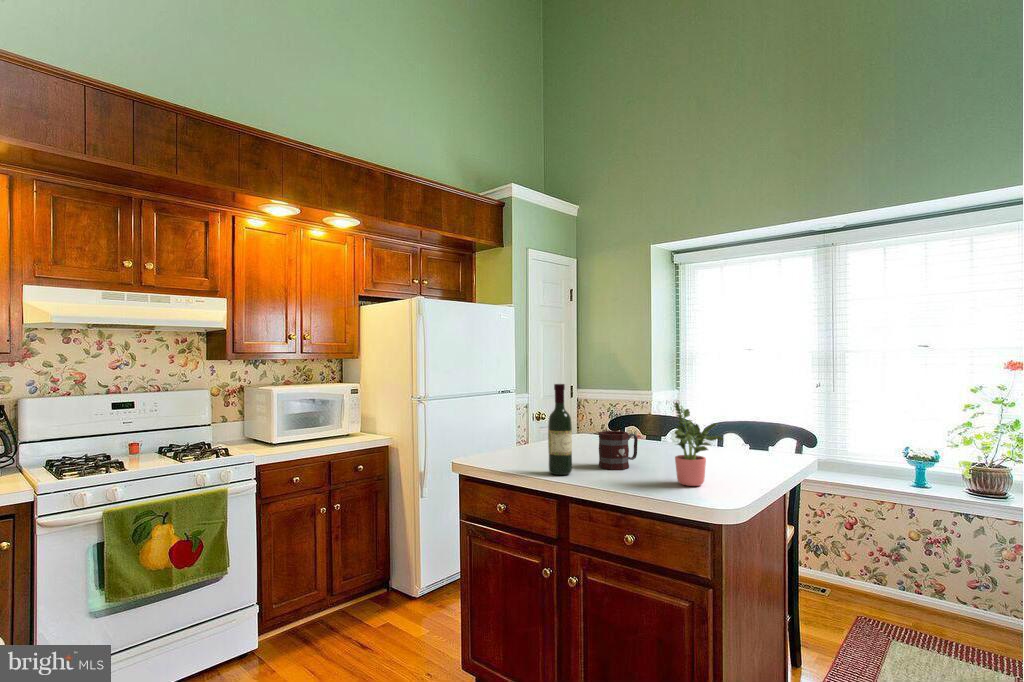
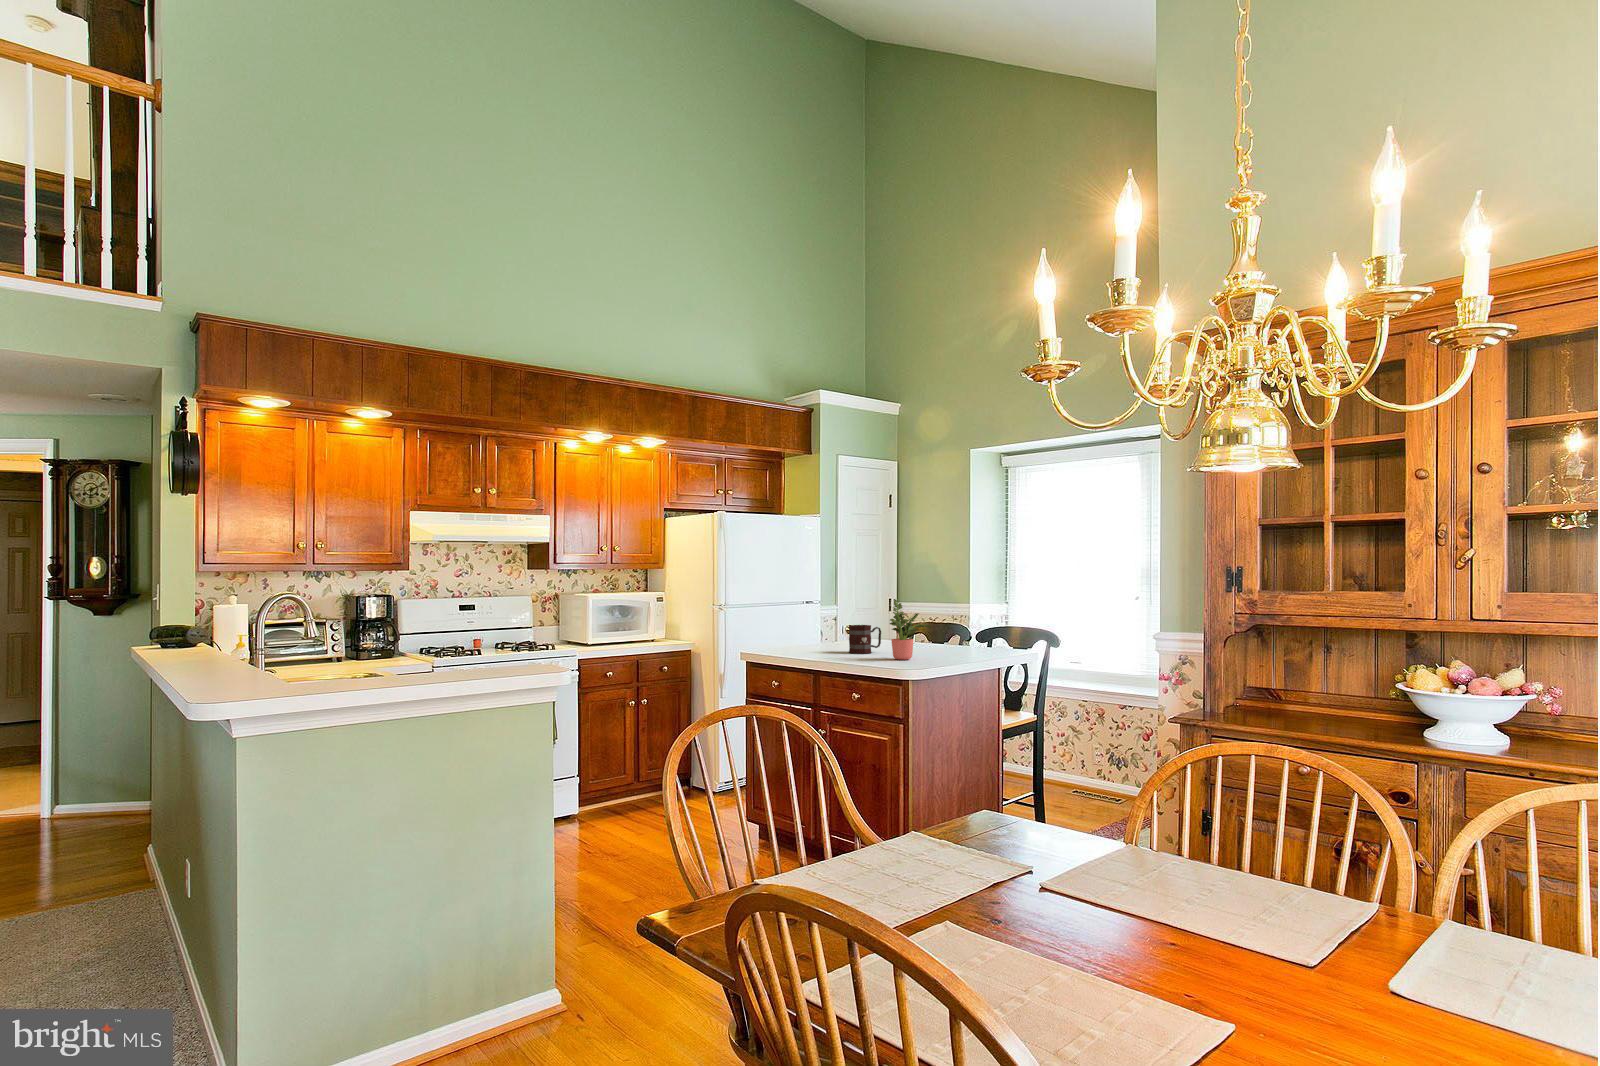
wine bottle: present [548,384,572,475] -> none [804,586,822,655]

